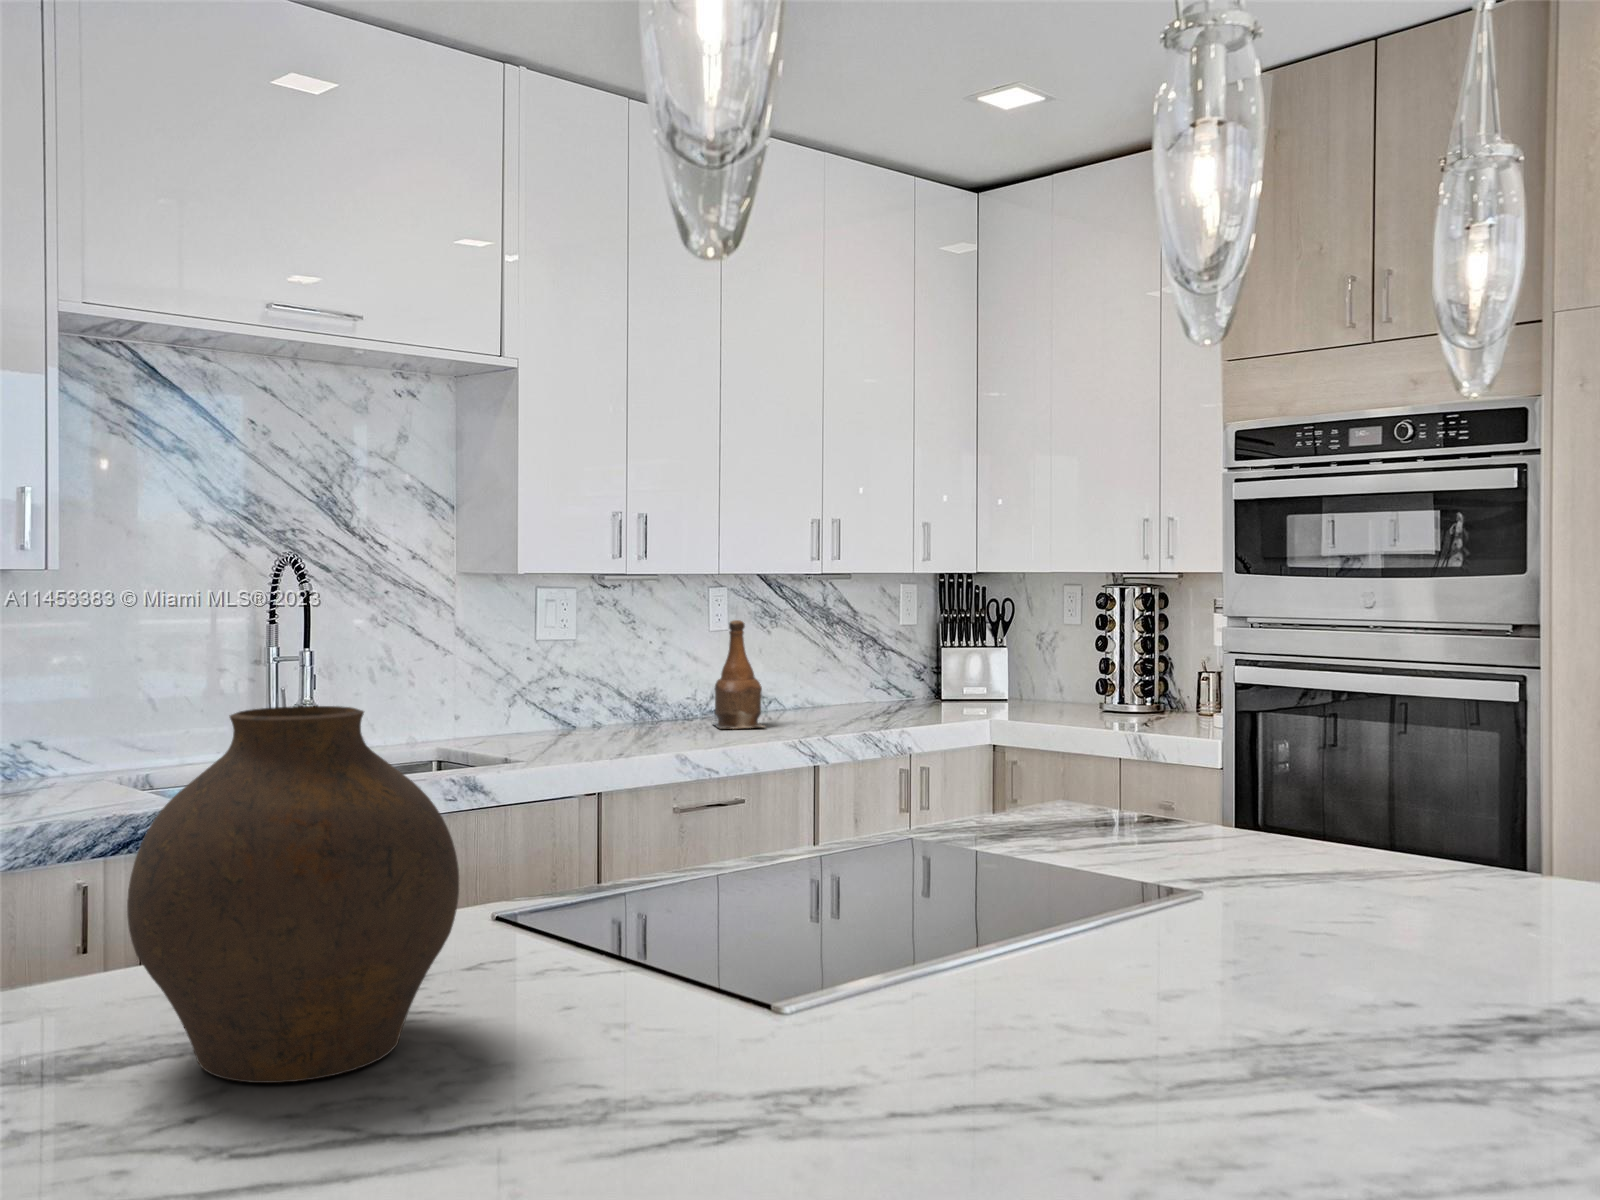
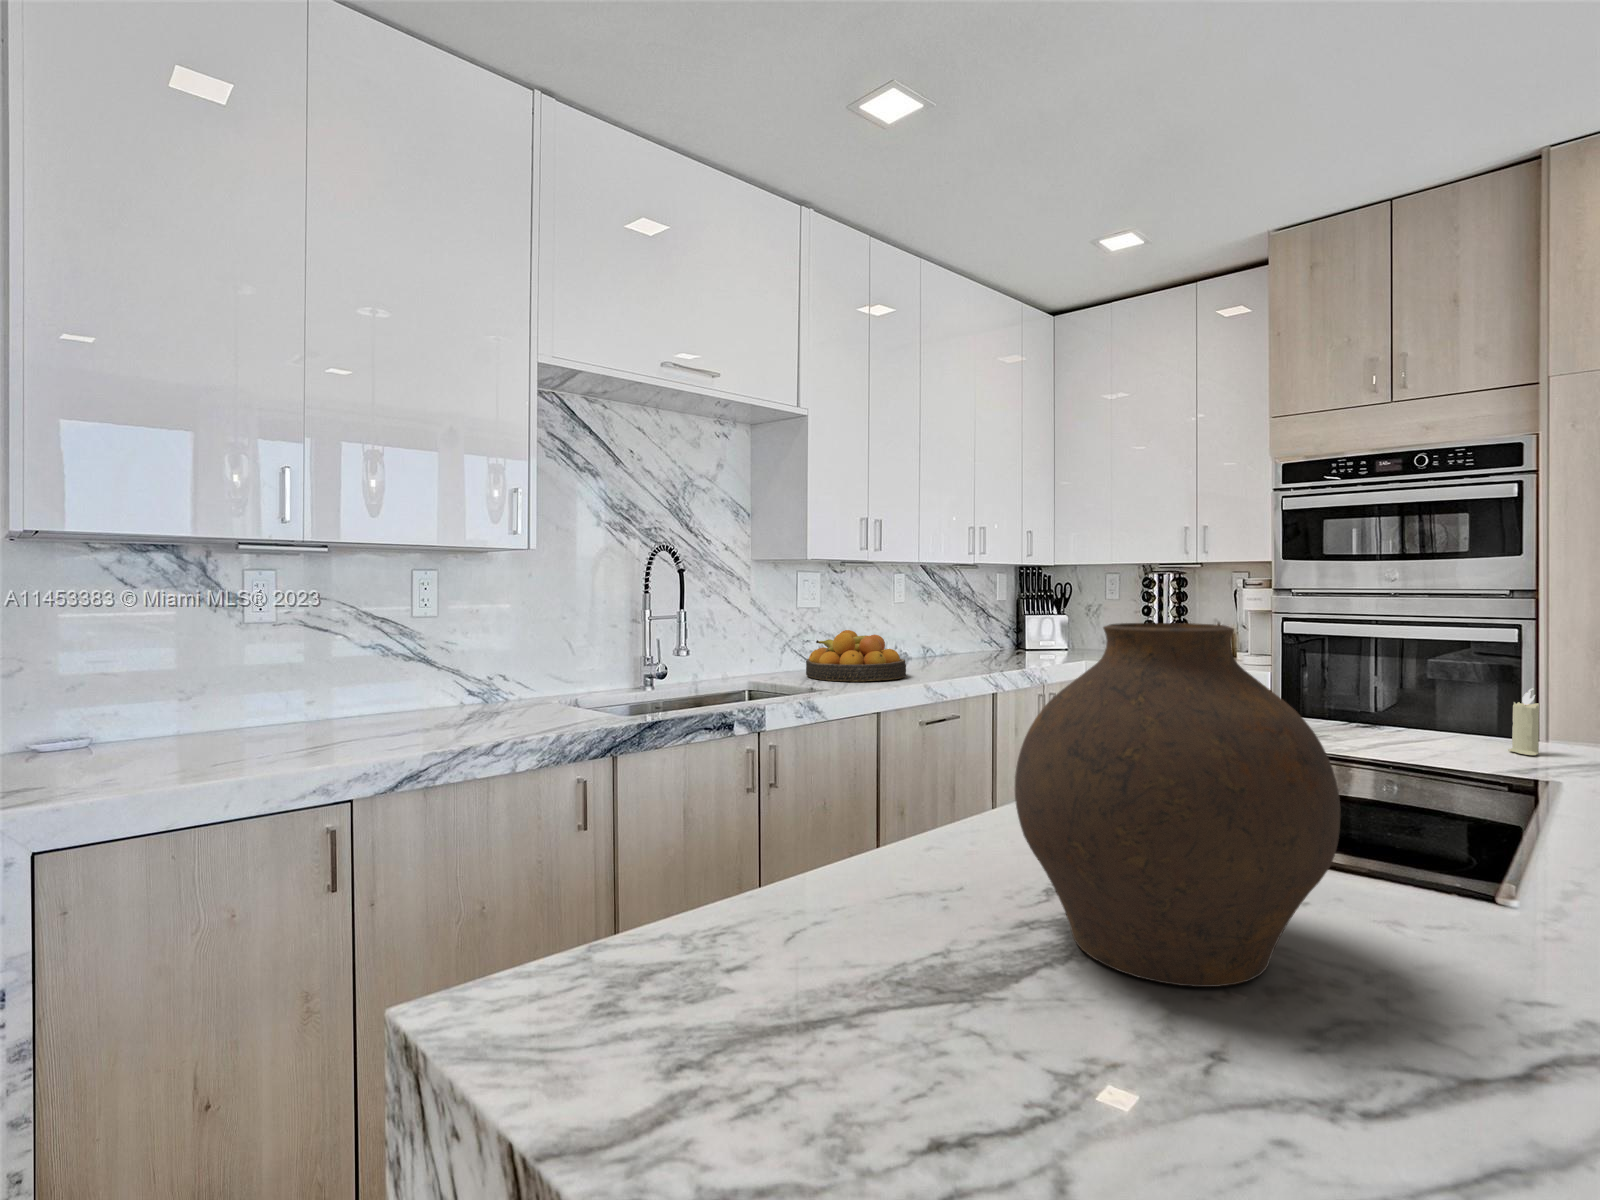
bottle: present [713,620,764,729] -> none [906,594,949,668]
fruit bowl: none [529,674,675,750] -> present [806,630,906,681]
candle: none [1240,771,1272,860] -> present [1508,689,1539,755]

